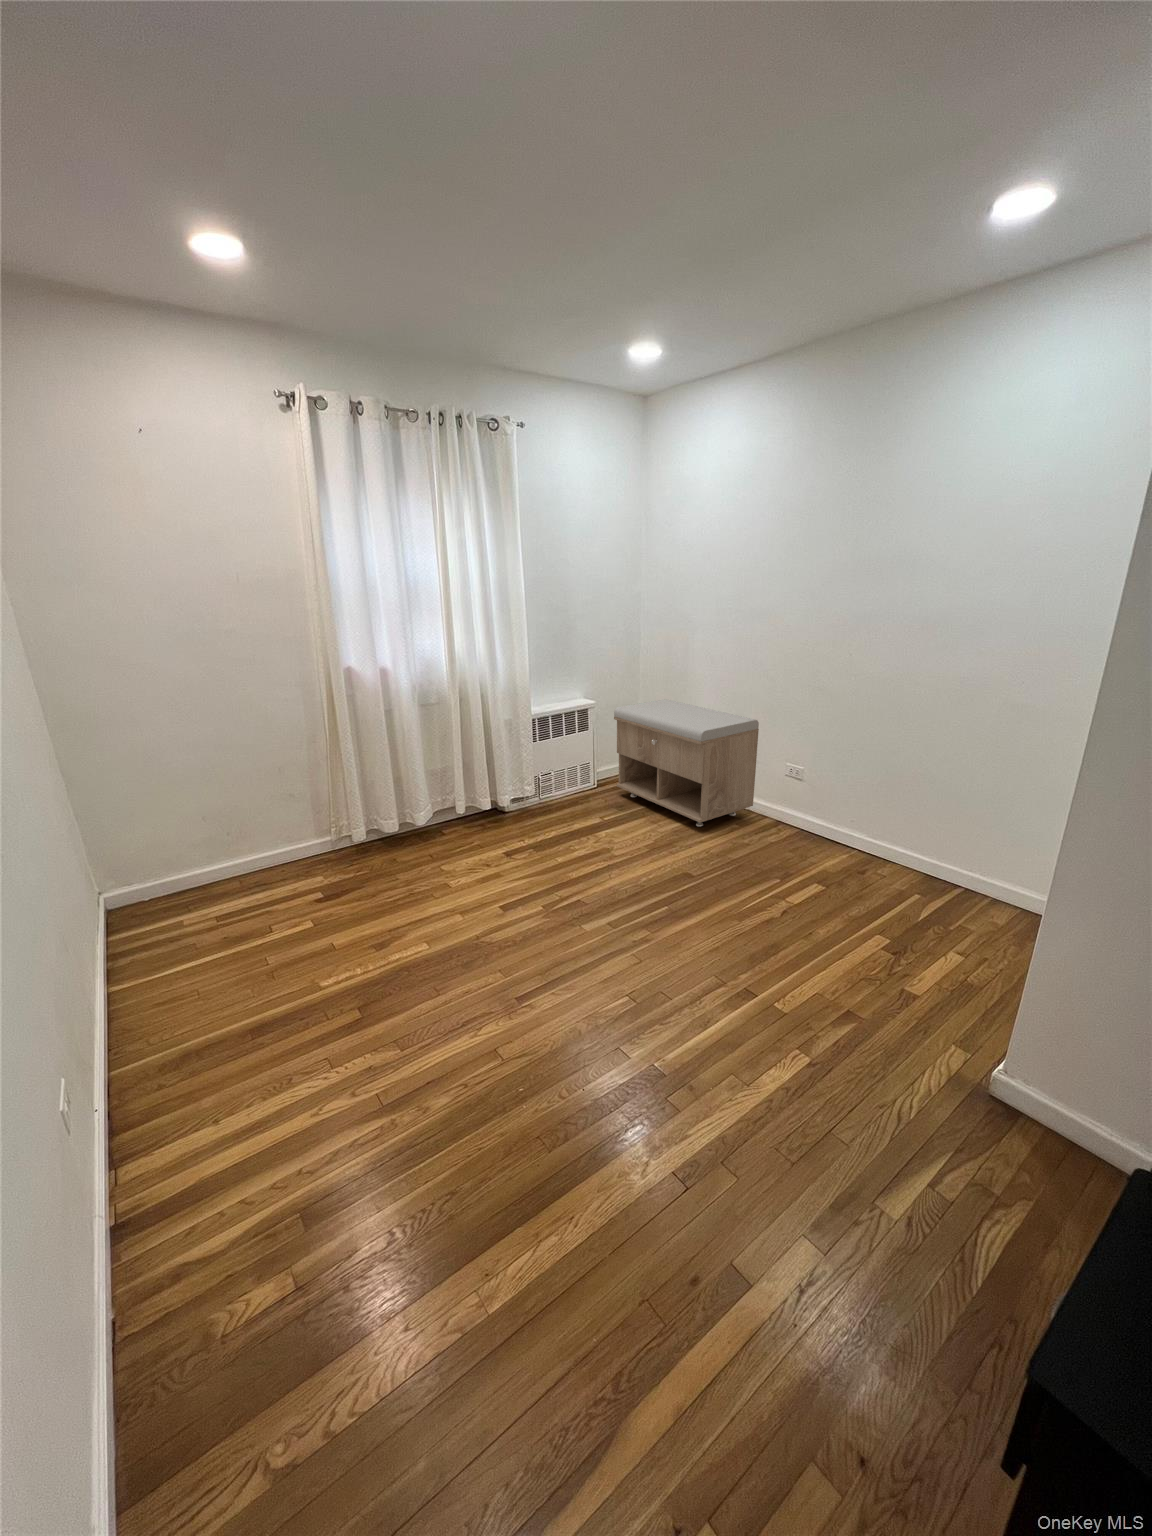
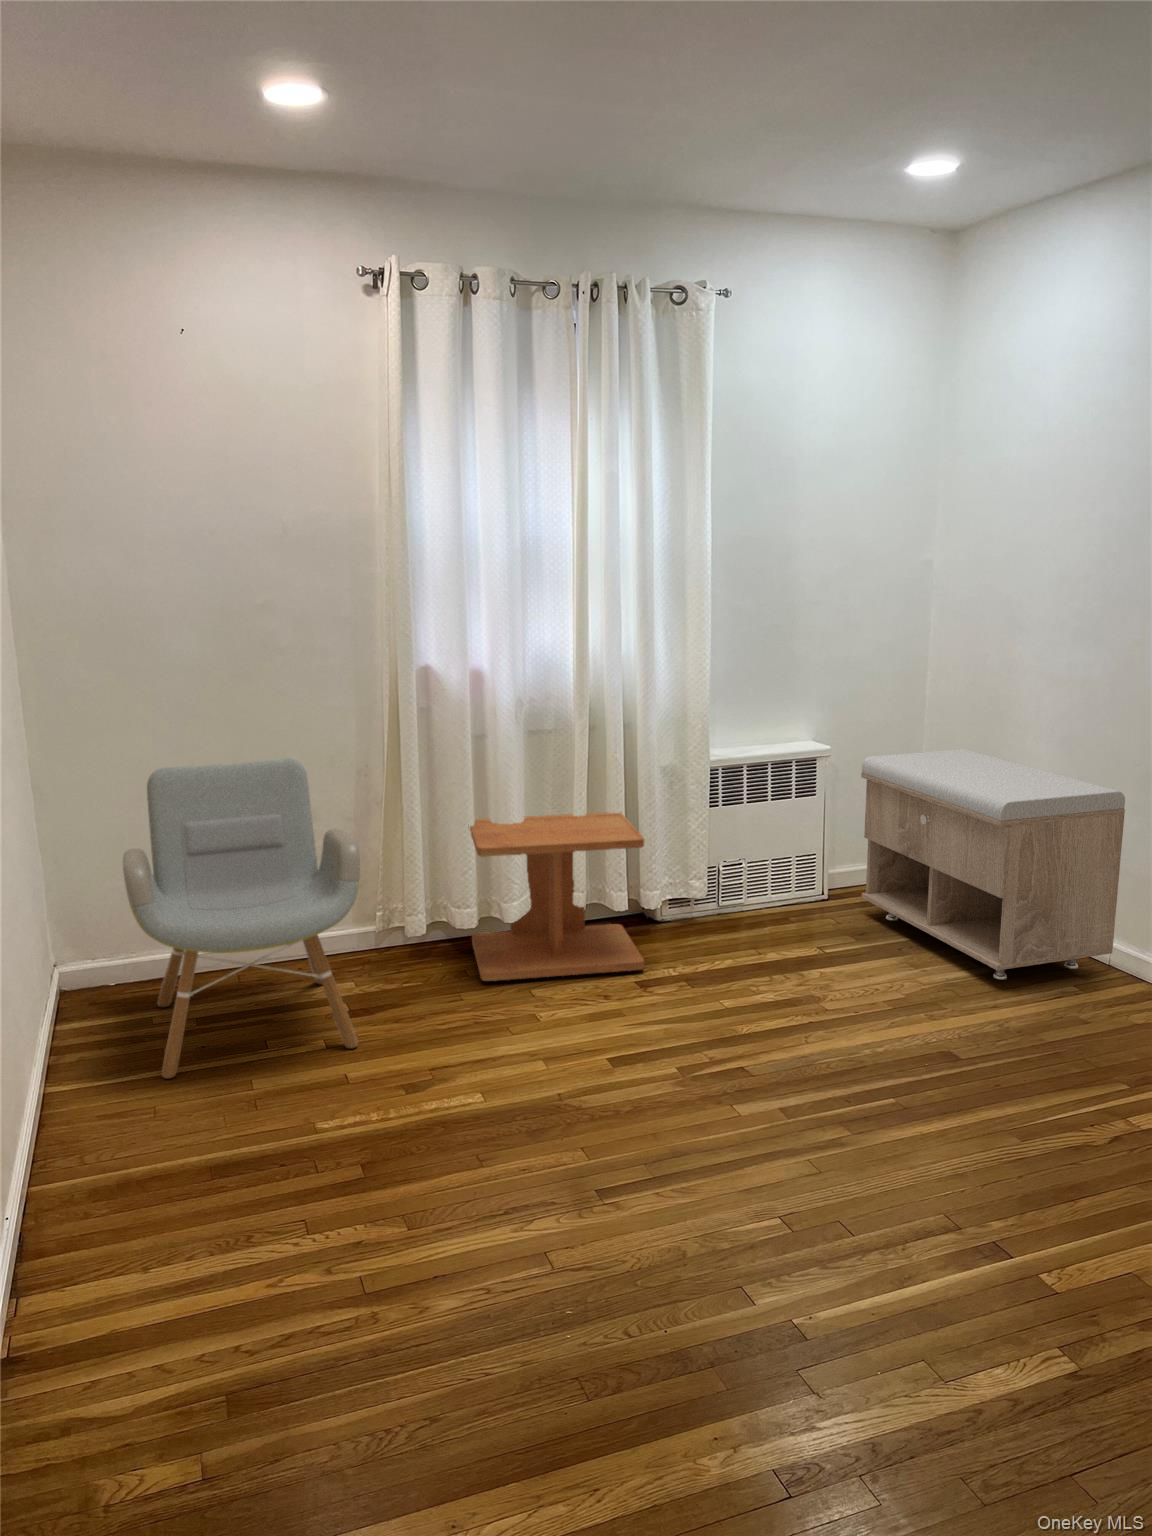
armchair: none [142,737,381,1000] -> present [123,758,360,1079]
side table: none [387,751,505,864] -> present [470,812,644,981]

